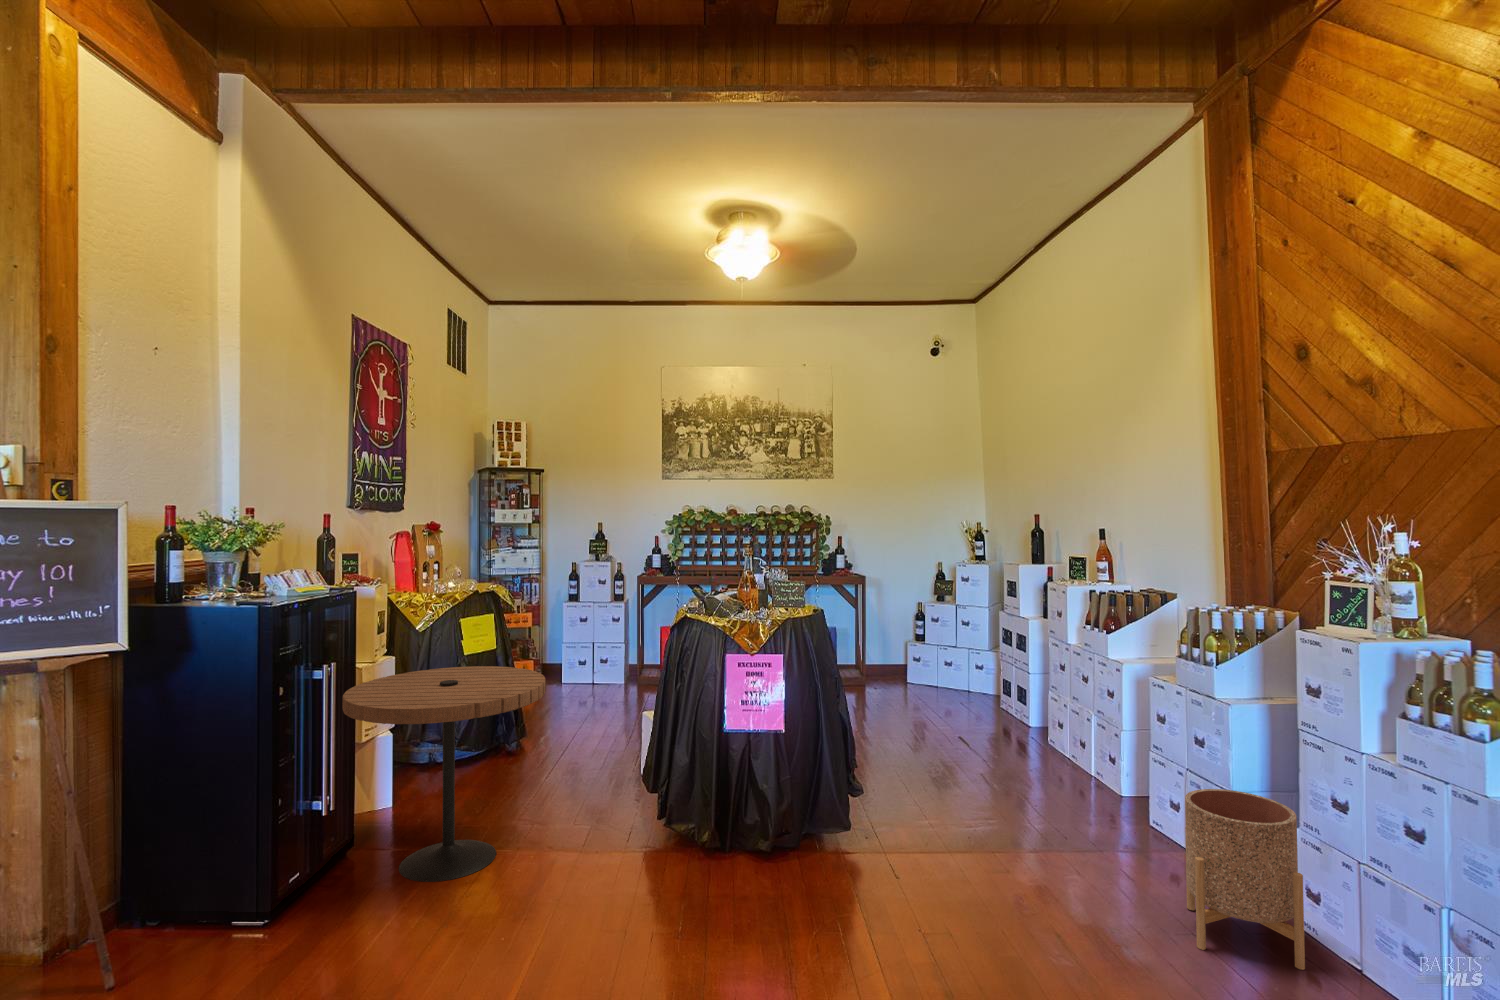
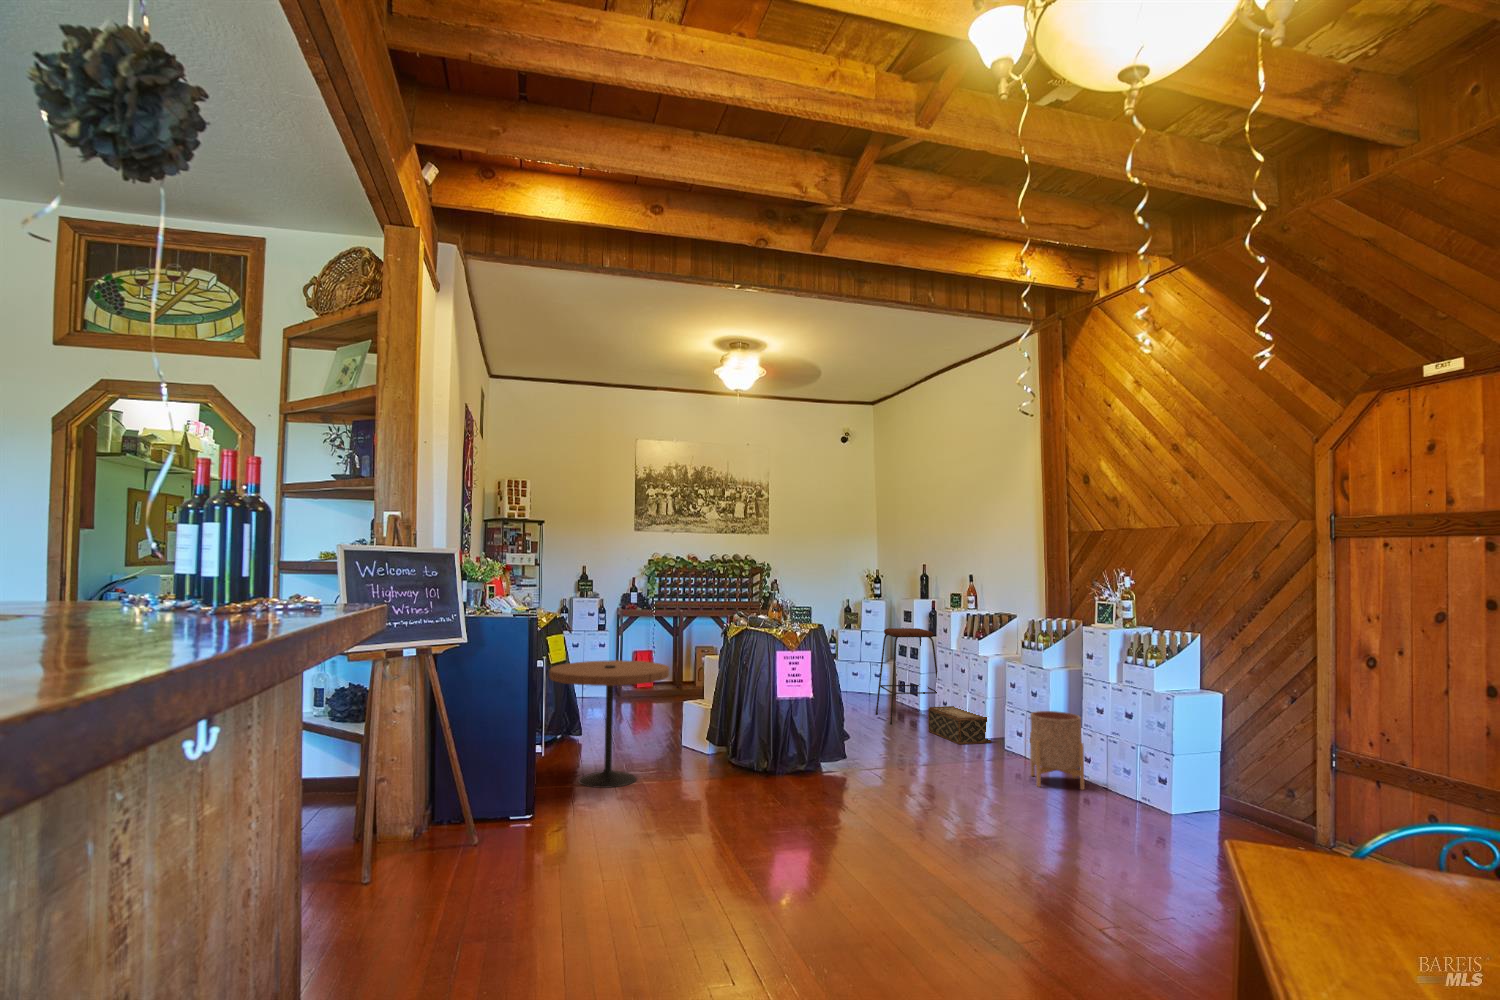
bar stool: none [955,608,1055,754] -> present [876,628,937,725]
woven basket: none [1023,733,1124,805] -> present [929,706,991,744]

